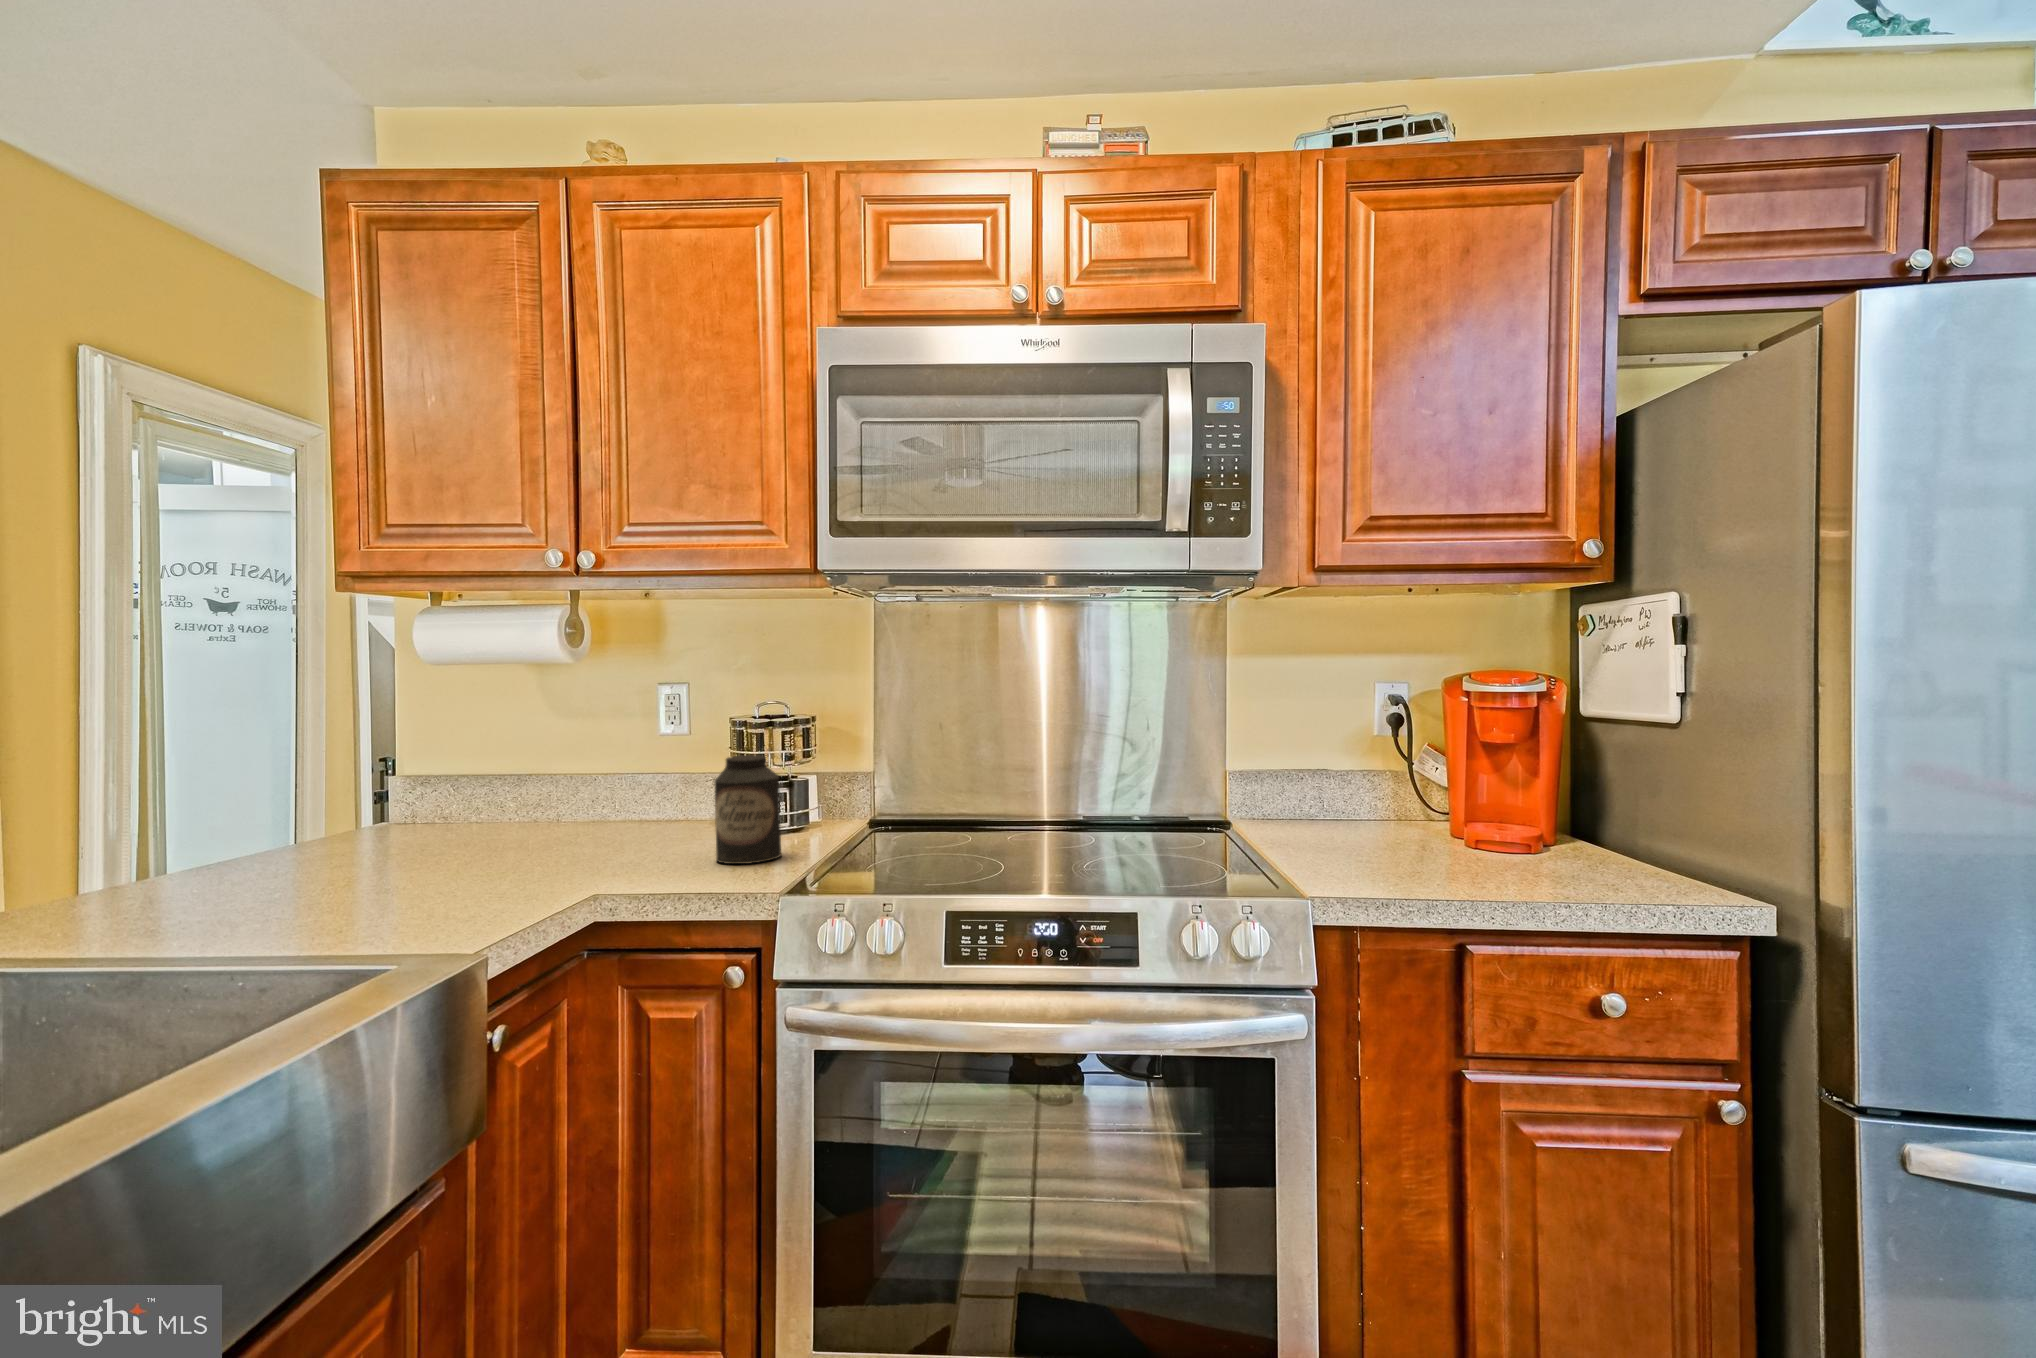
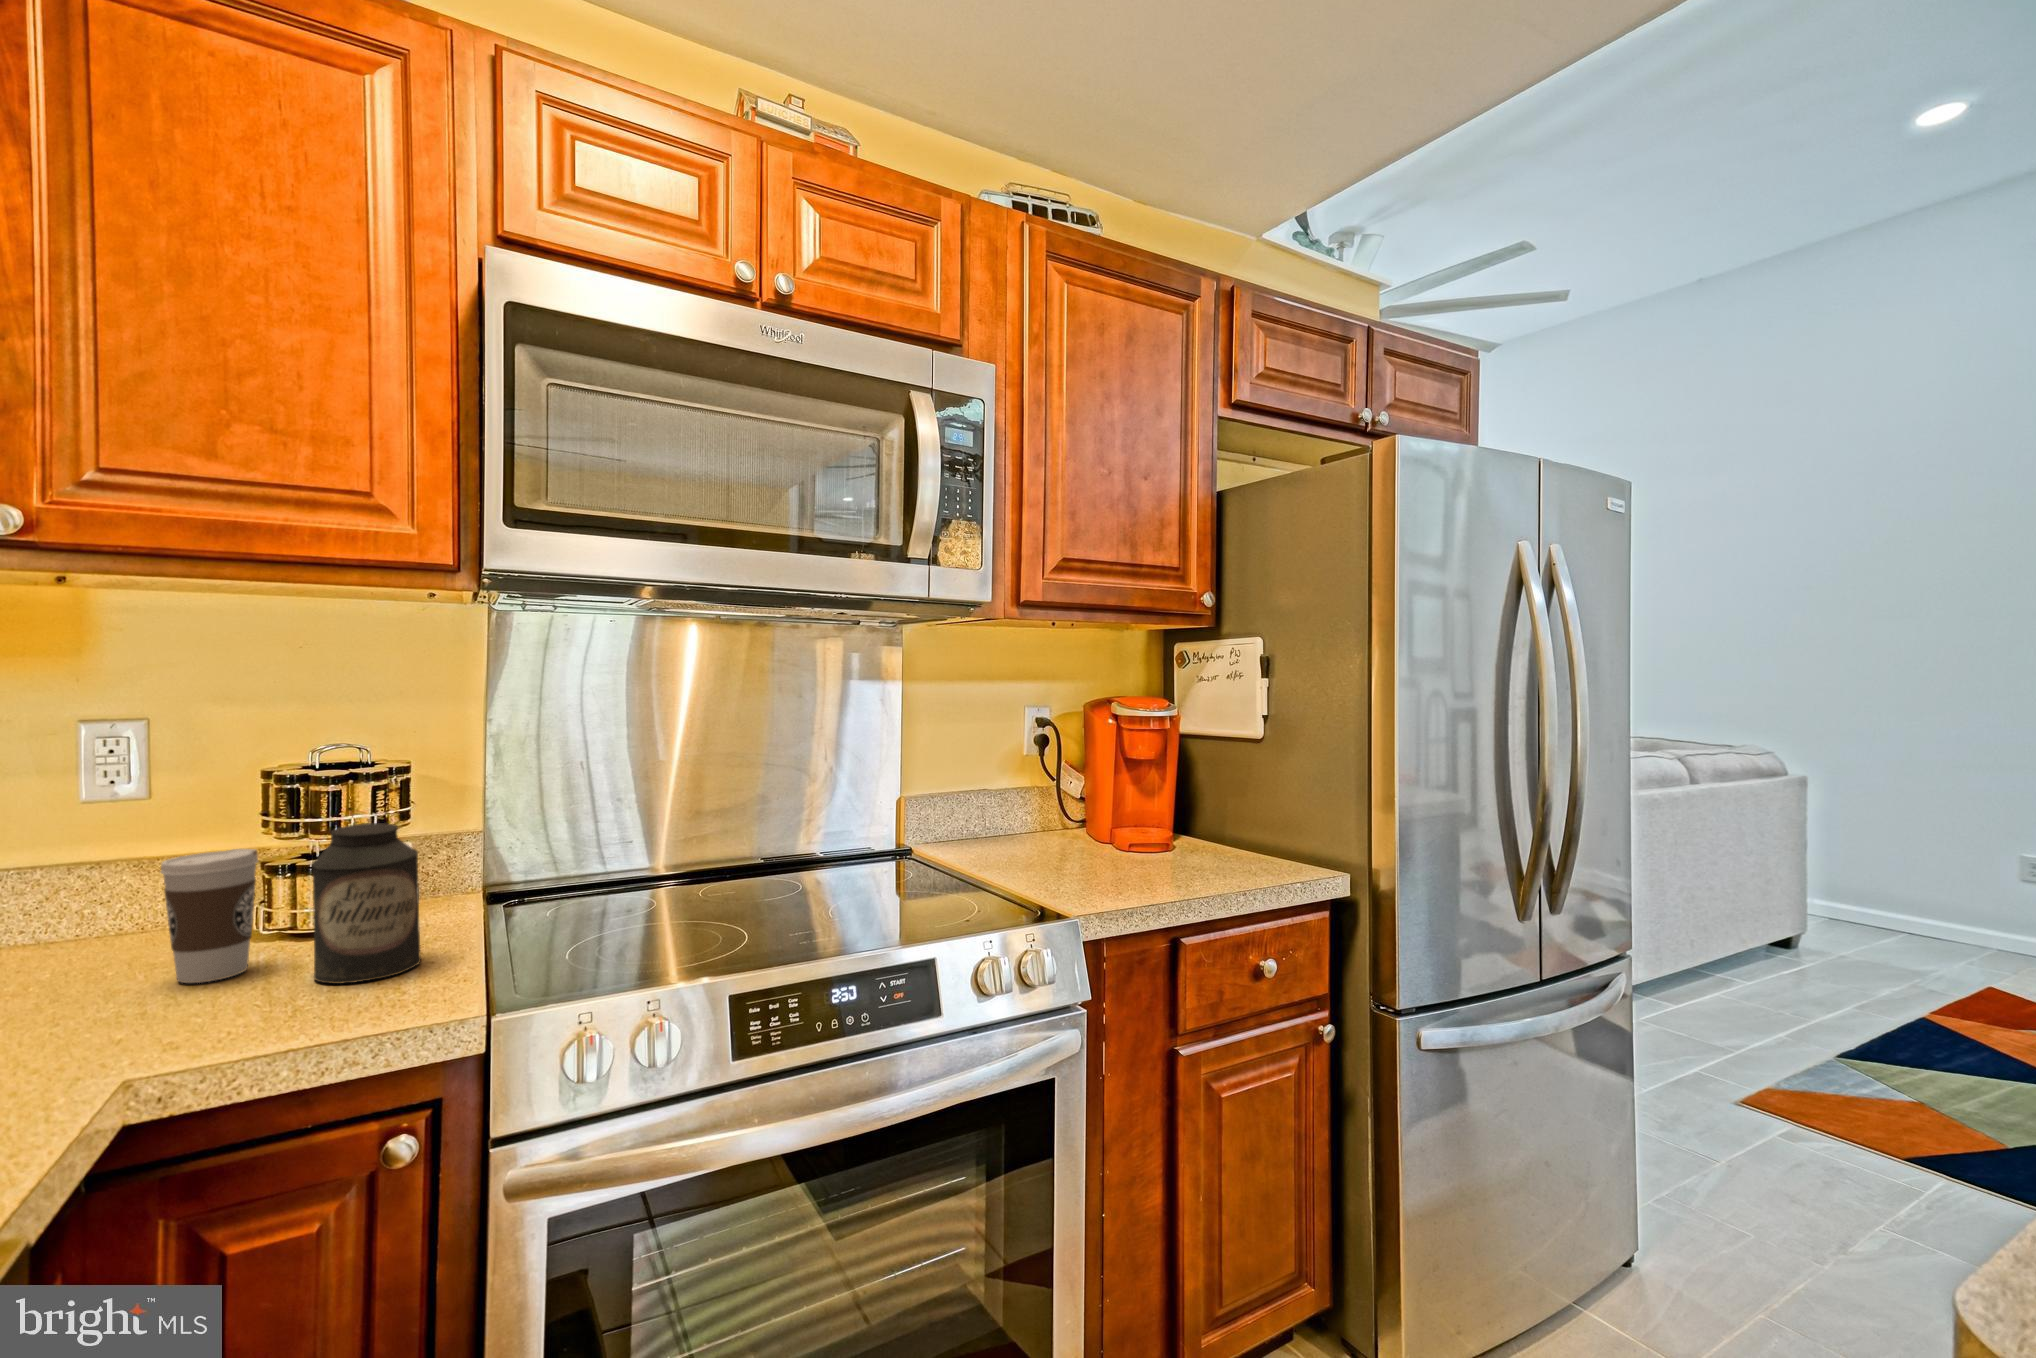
coffee cup: none [652,769,705,854] -> present [161,849,258,983]

